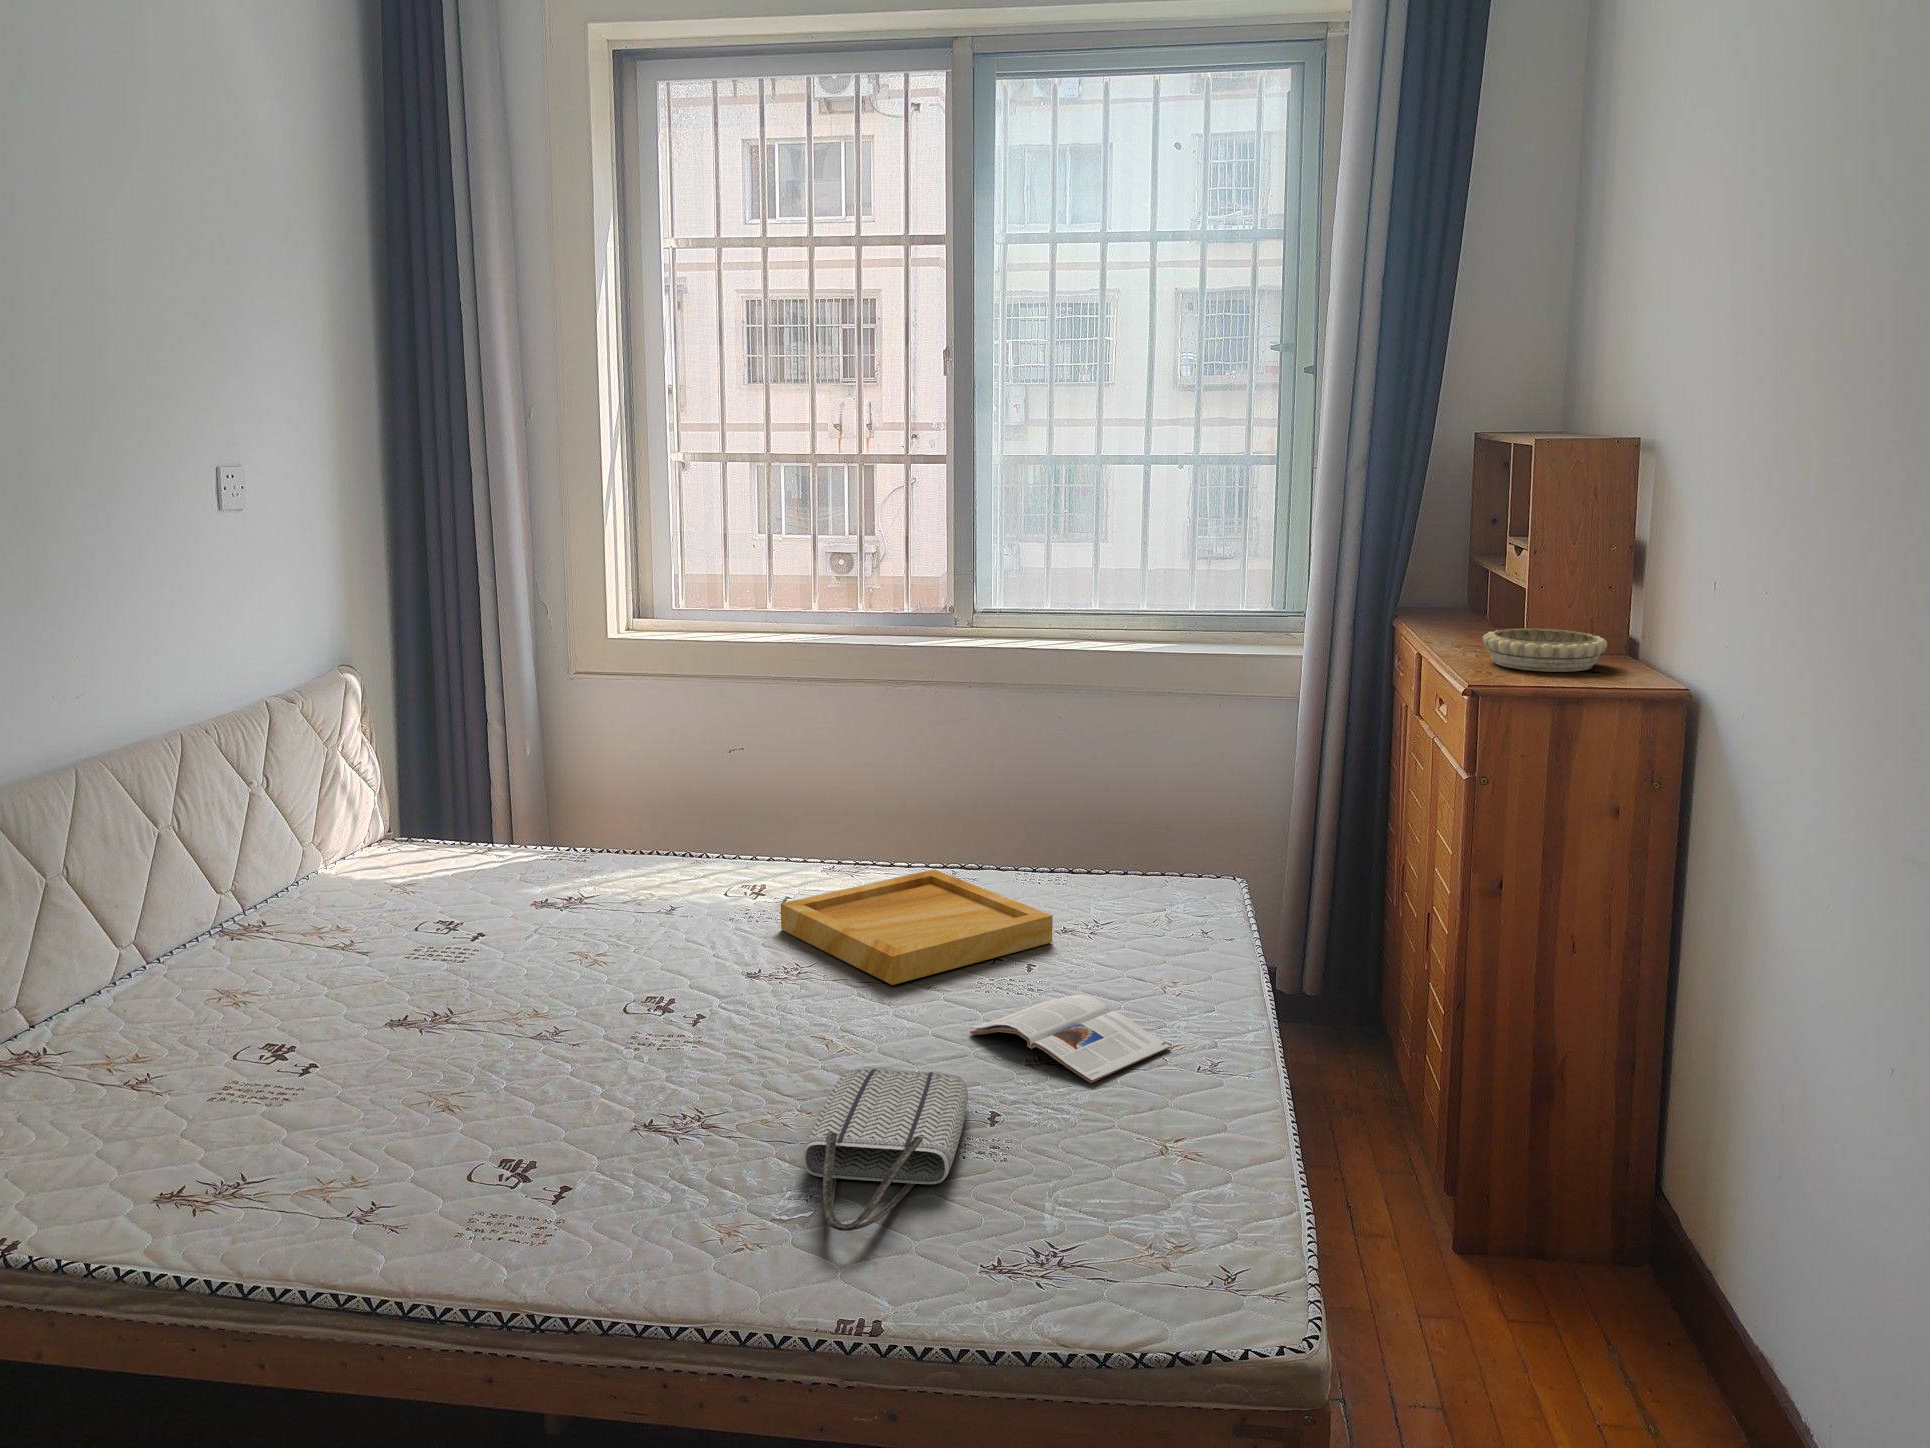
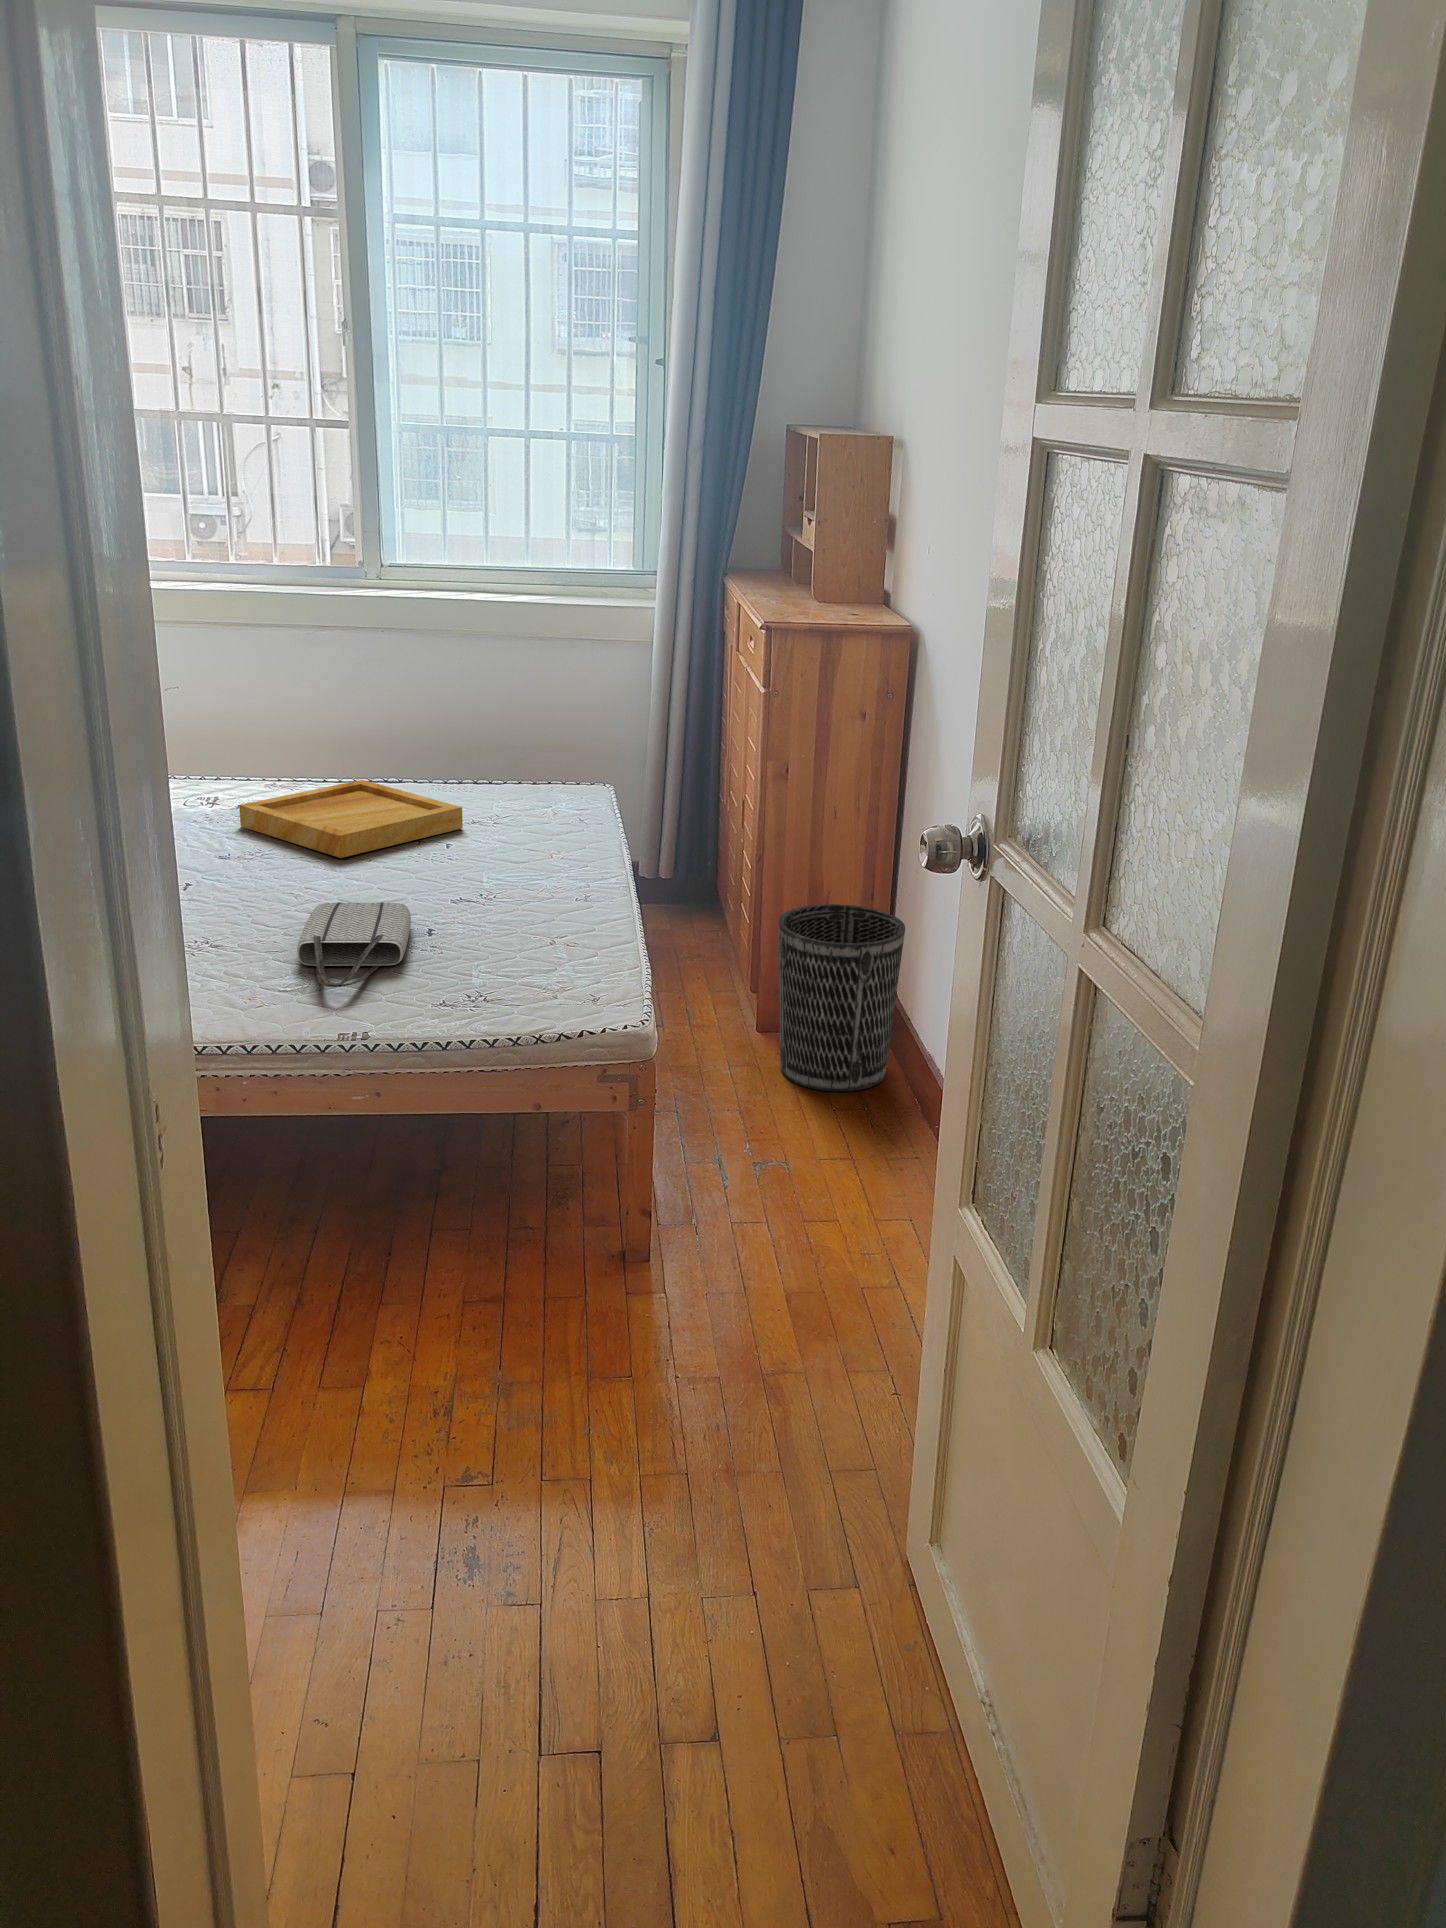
decorative bowl: present [1483,628,1607,672] -> none [780,582,866,614]
magazine: present [970,995,1170,1083] -> none [406,856,555,908]
wastebasket: none [1495,1081,1697,1381] -> present [779,904,905,1092]

